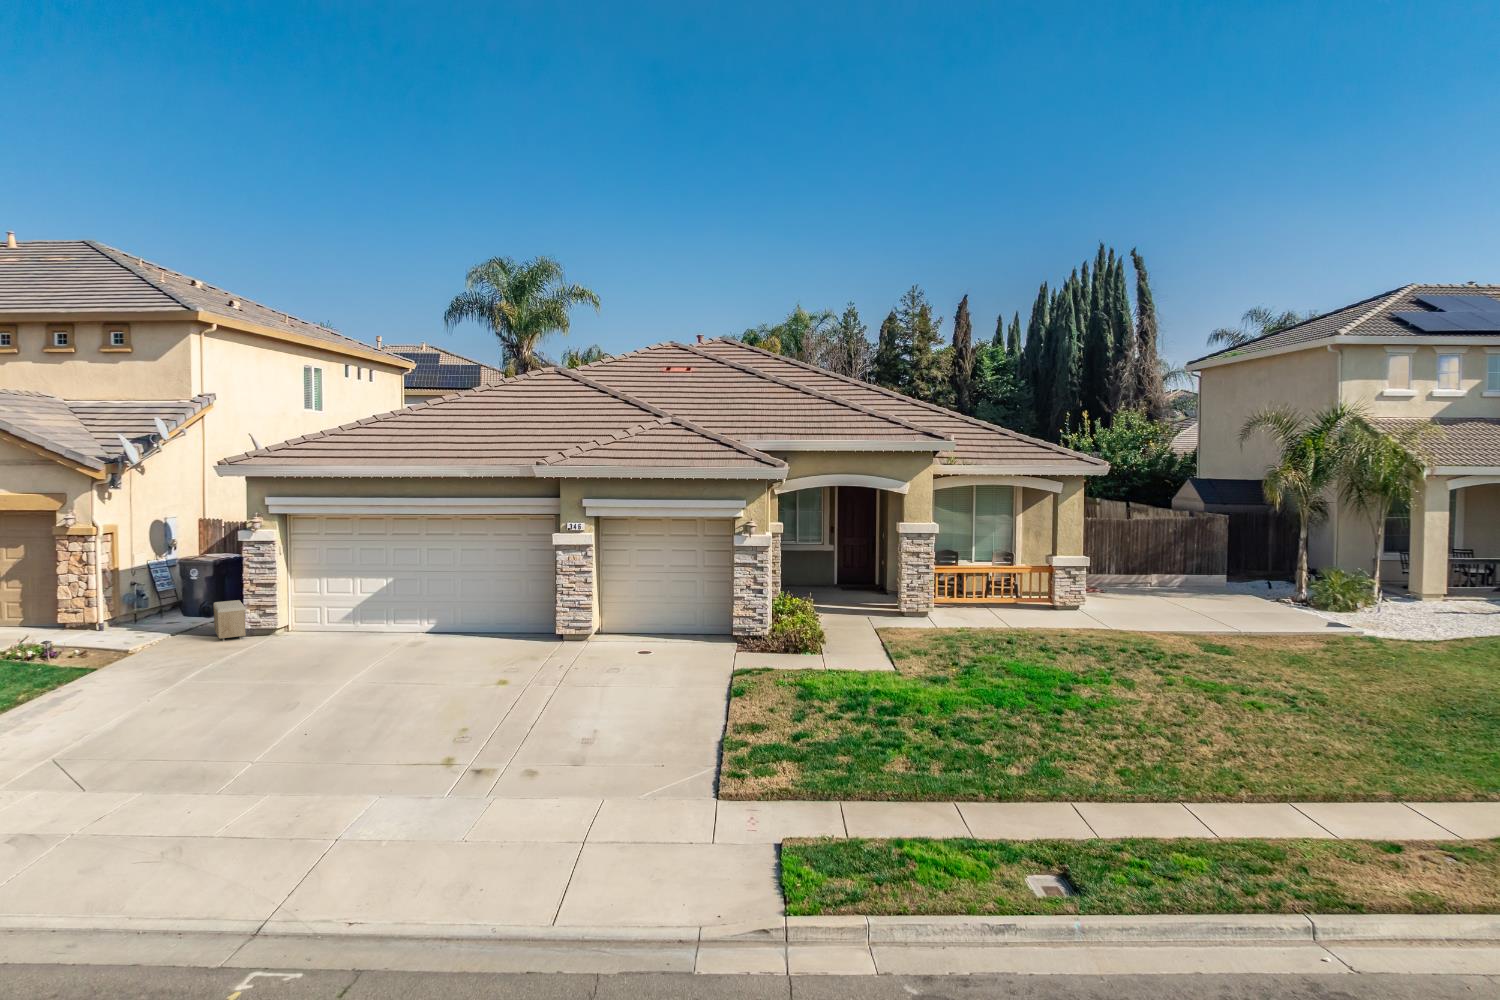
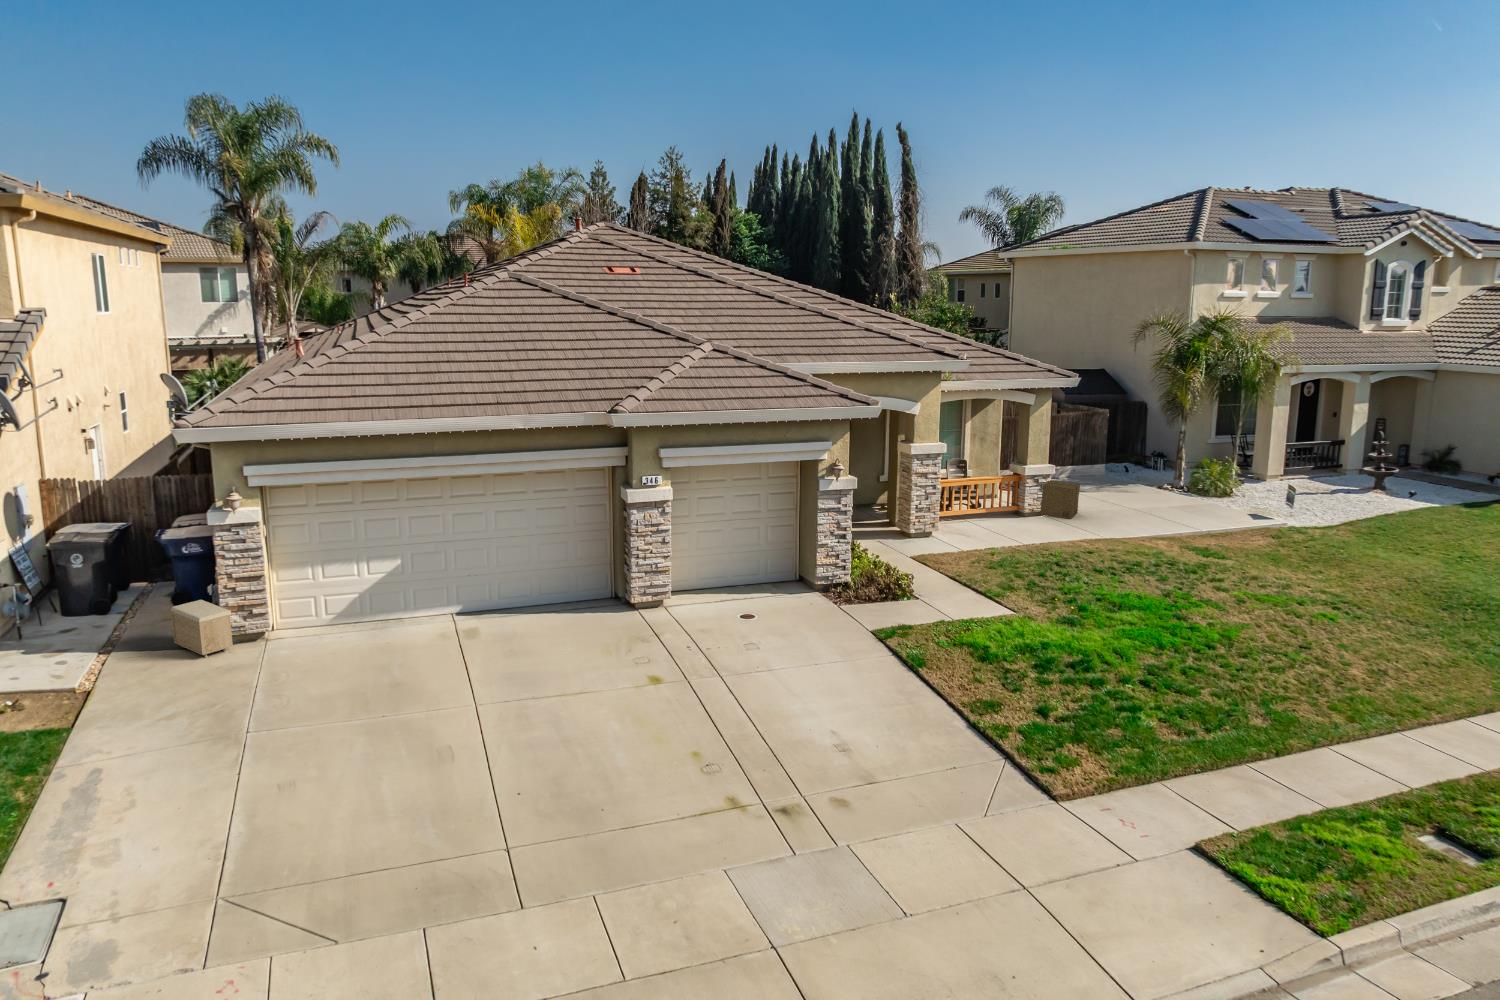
cardboard box: none [1069,572,1116,611] -> present [1040,480,1080,519]

